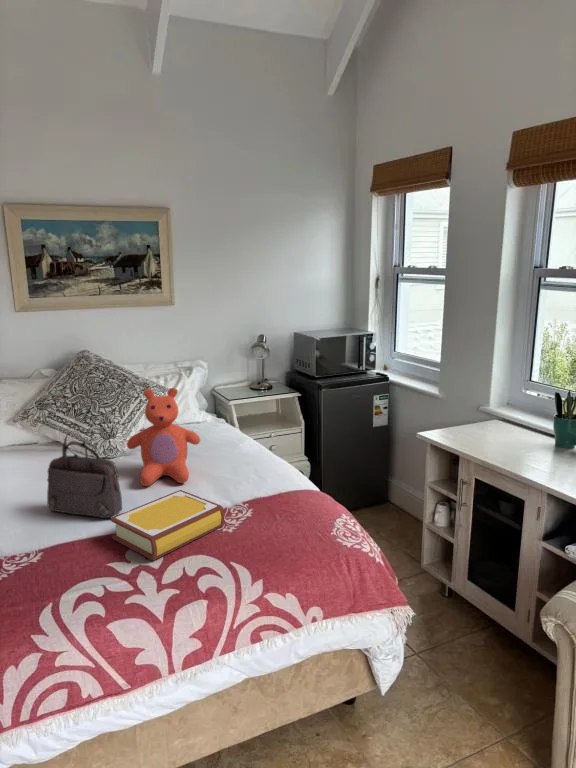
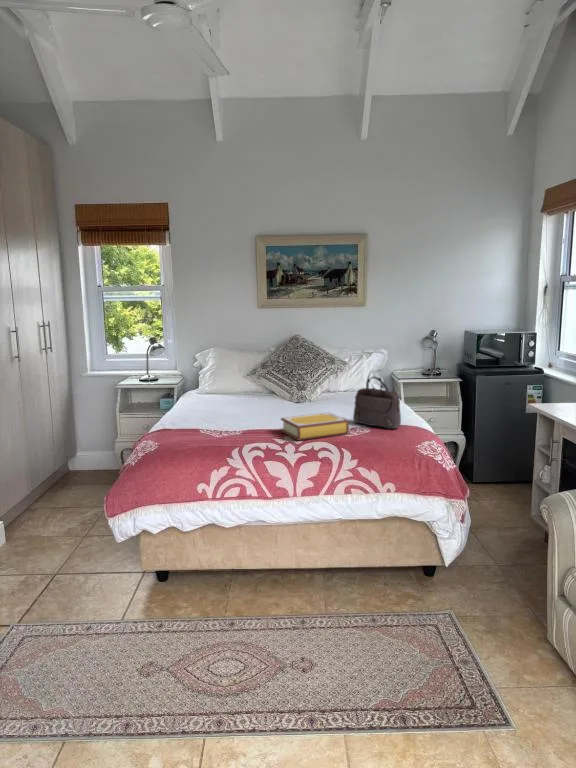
teddy bear: present [127,388,200,486] -> none [306,352,355,415]
handbag: present [47,432,122,518] -> present [353,374,401,429]

